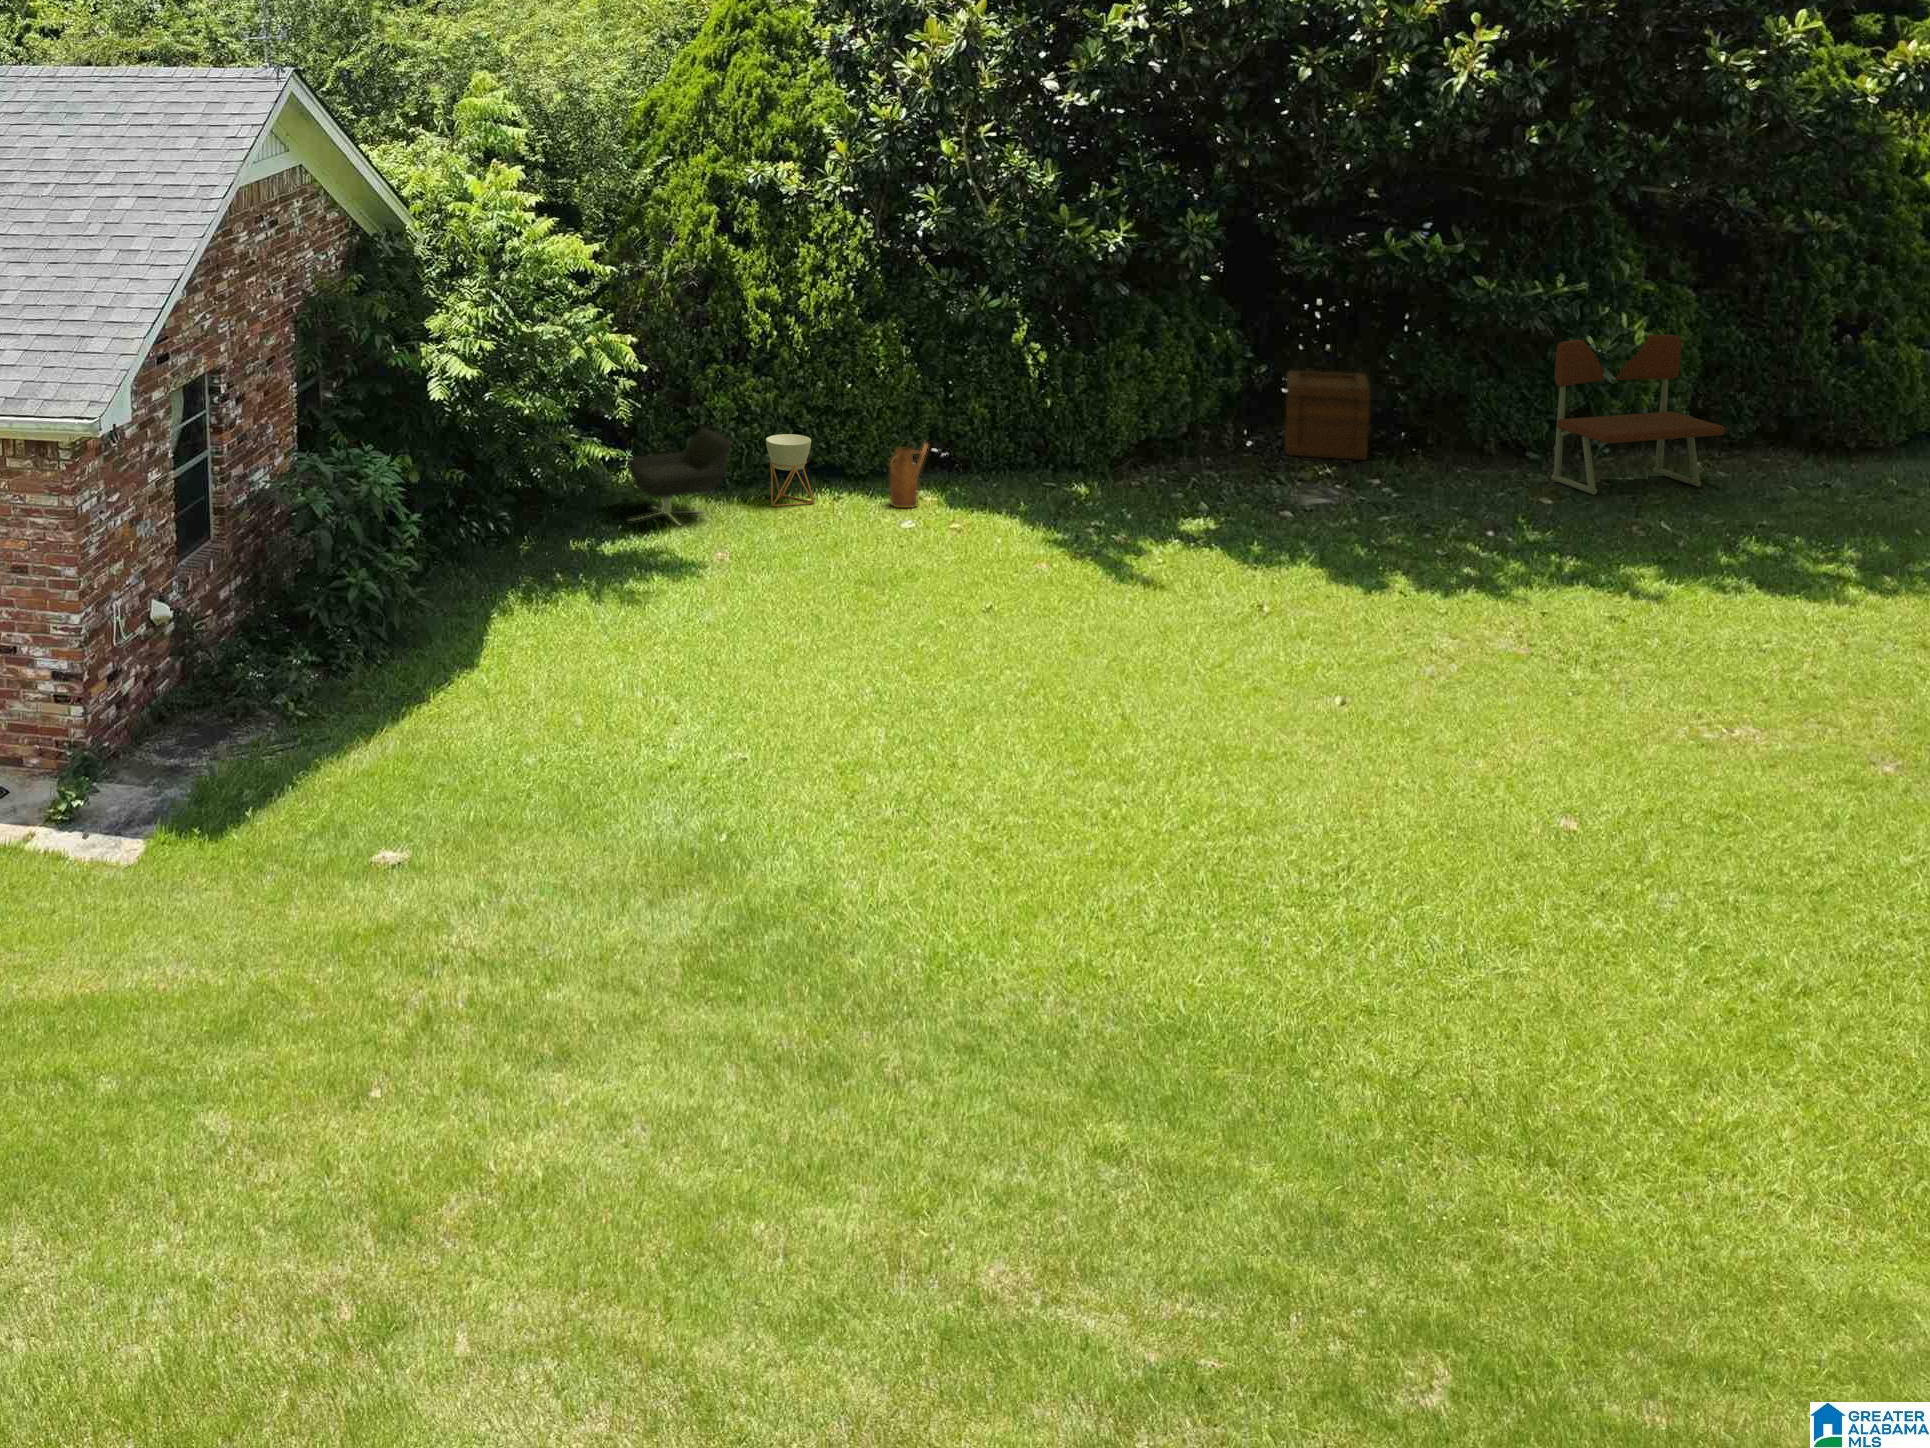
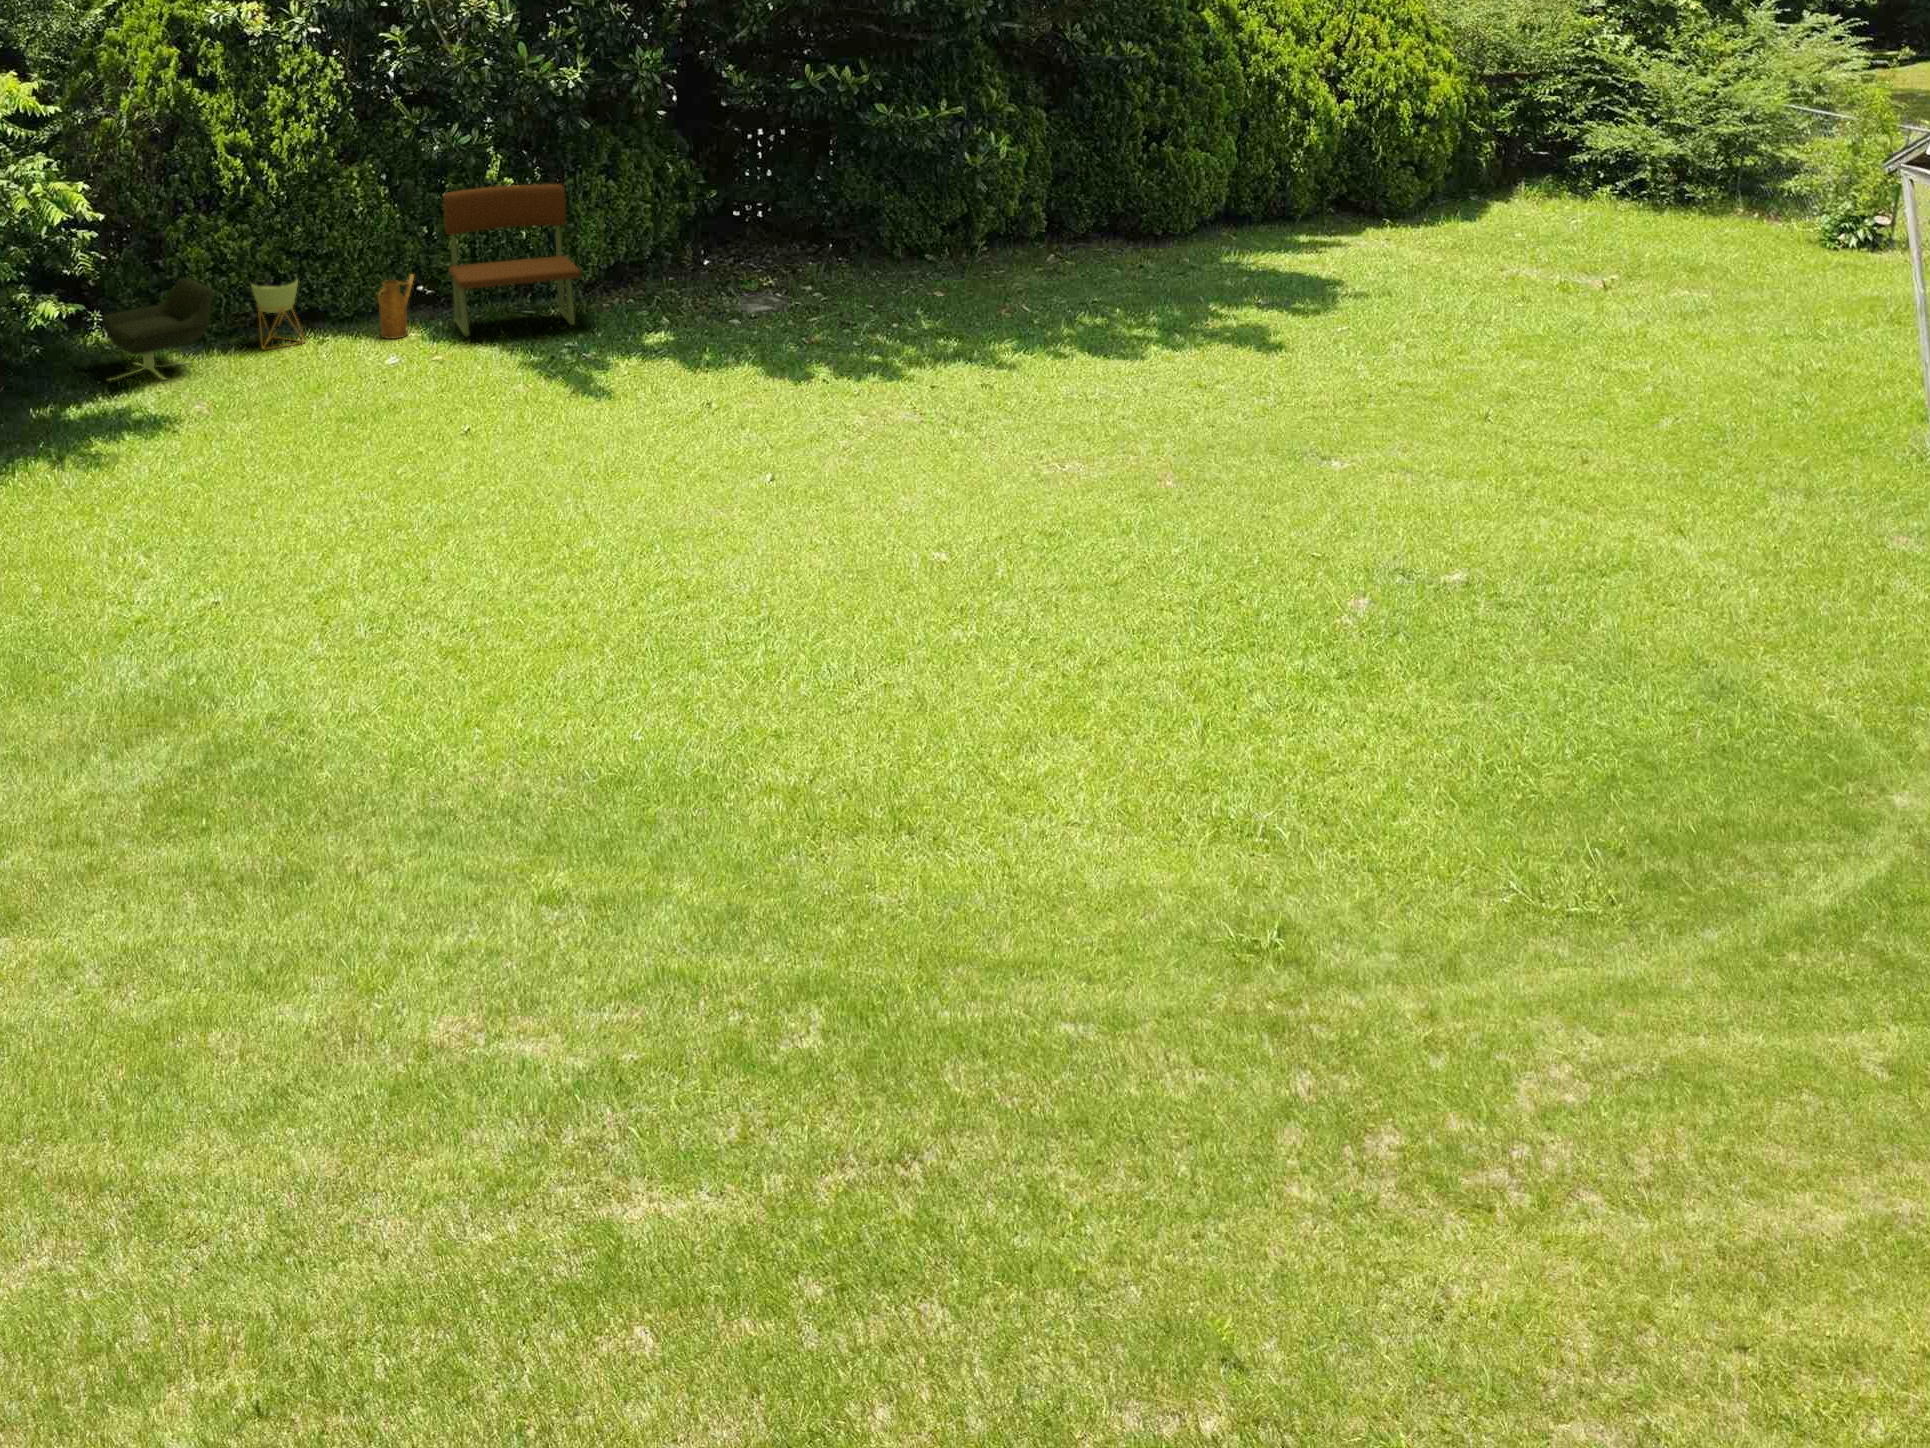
bench: present [1551,335,1725,495] -> present [443,184,581,336]
wooden crate: present [1285,371,1370,460] -> none [728,181,794,257]

